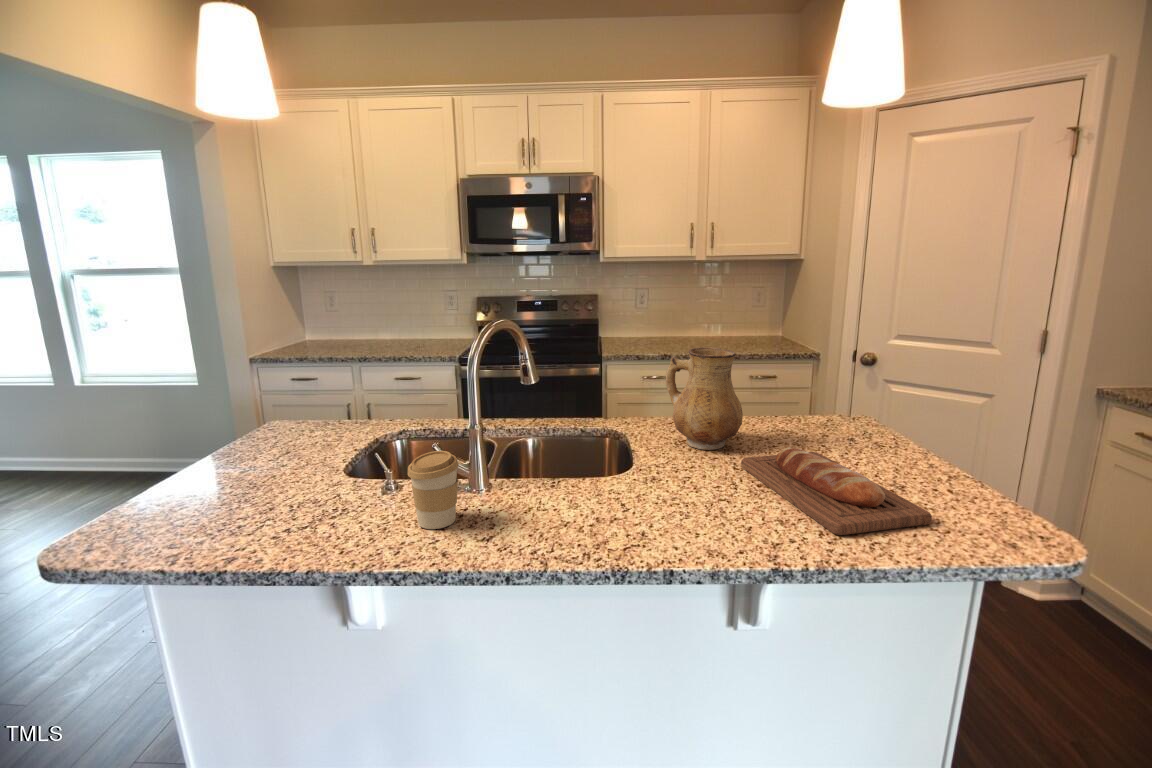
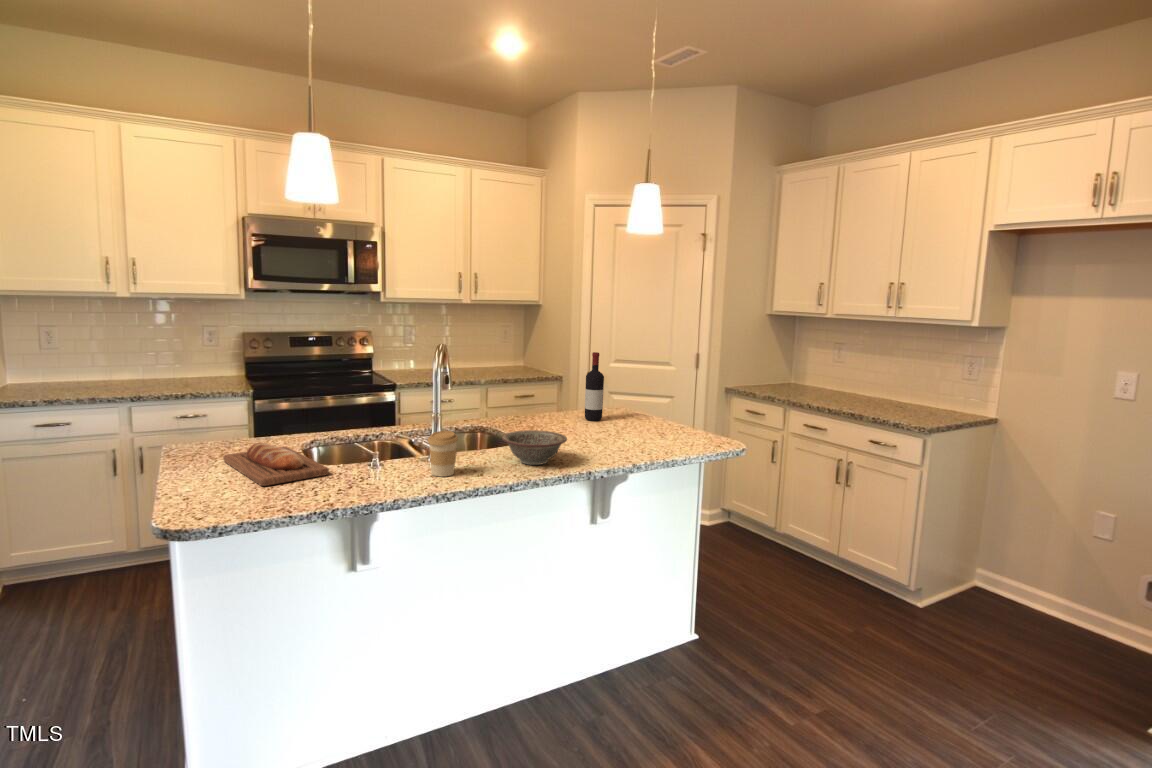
wine bottle: none [785,325,821,437] -> present [585,352,604,421]
ceramic pitcher: present [666,347,743,450] -> none [520,367,569,431]
bread loaf: present [741,447,932,535] -> present [223,443,329,486]
decorative bowl: none [548,457,665,530] -> present [502,430,567,465]

